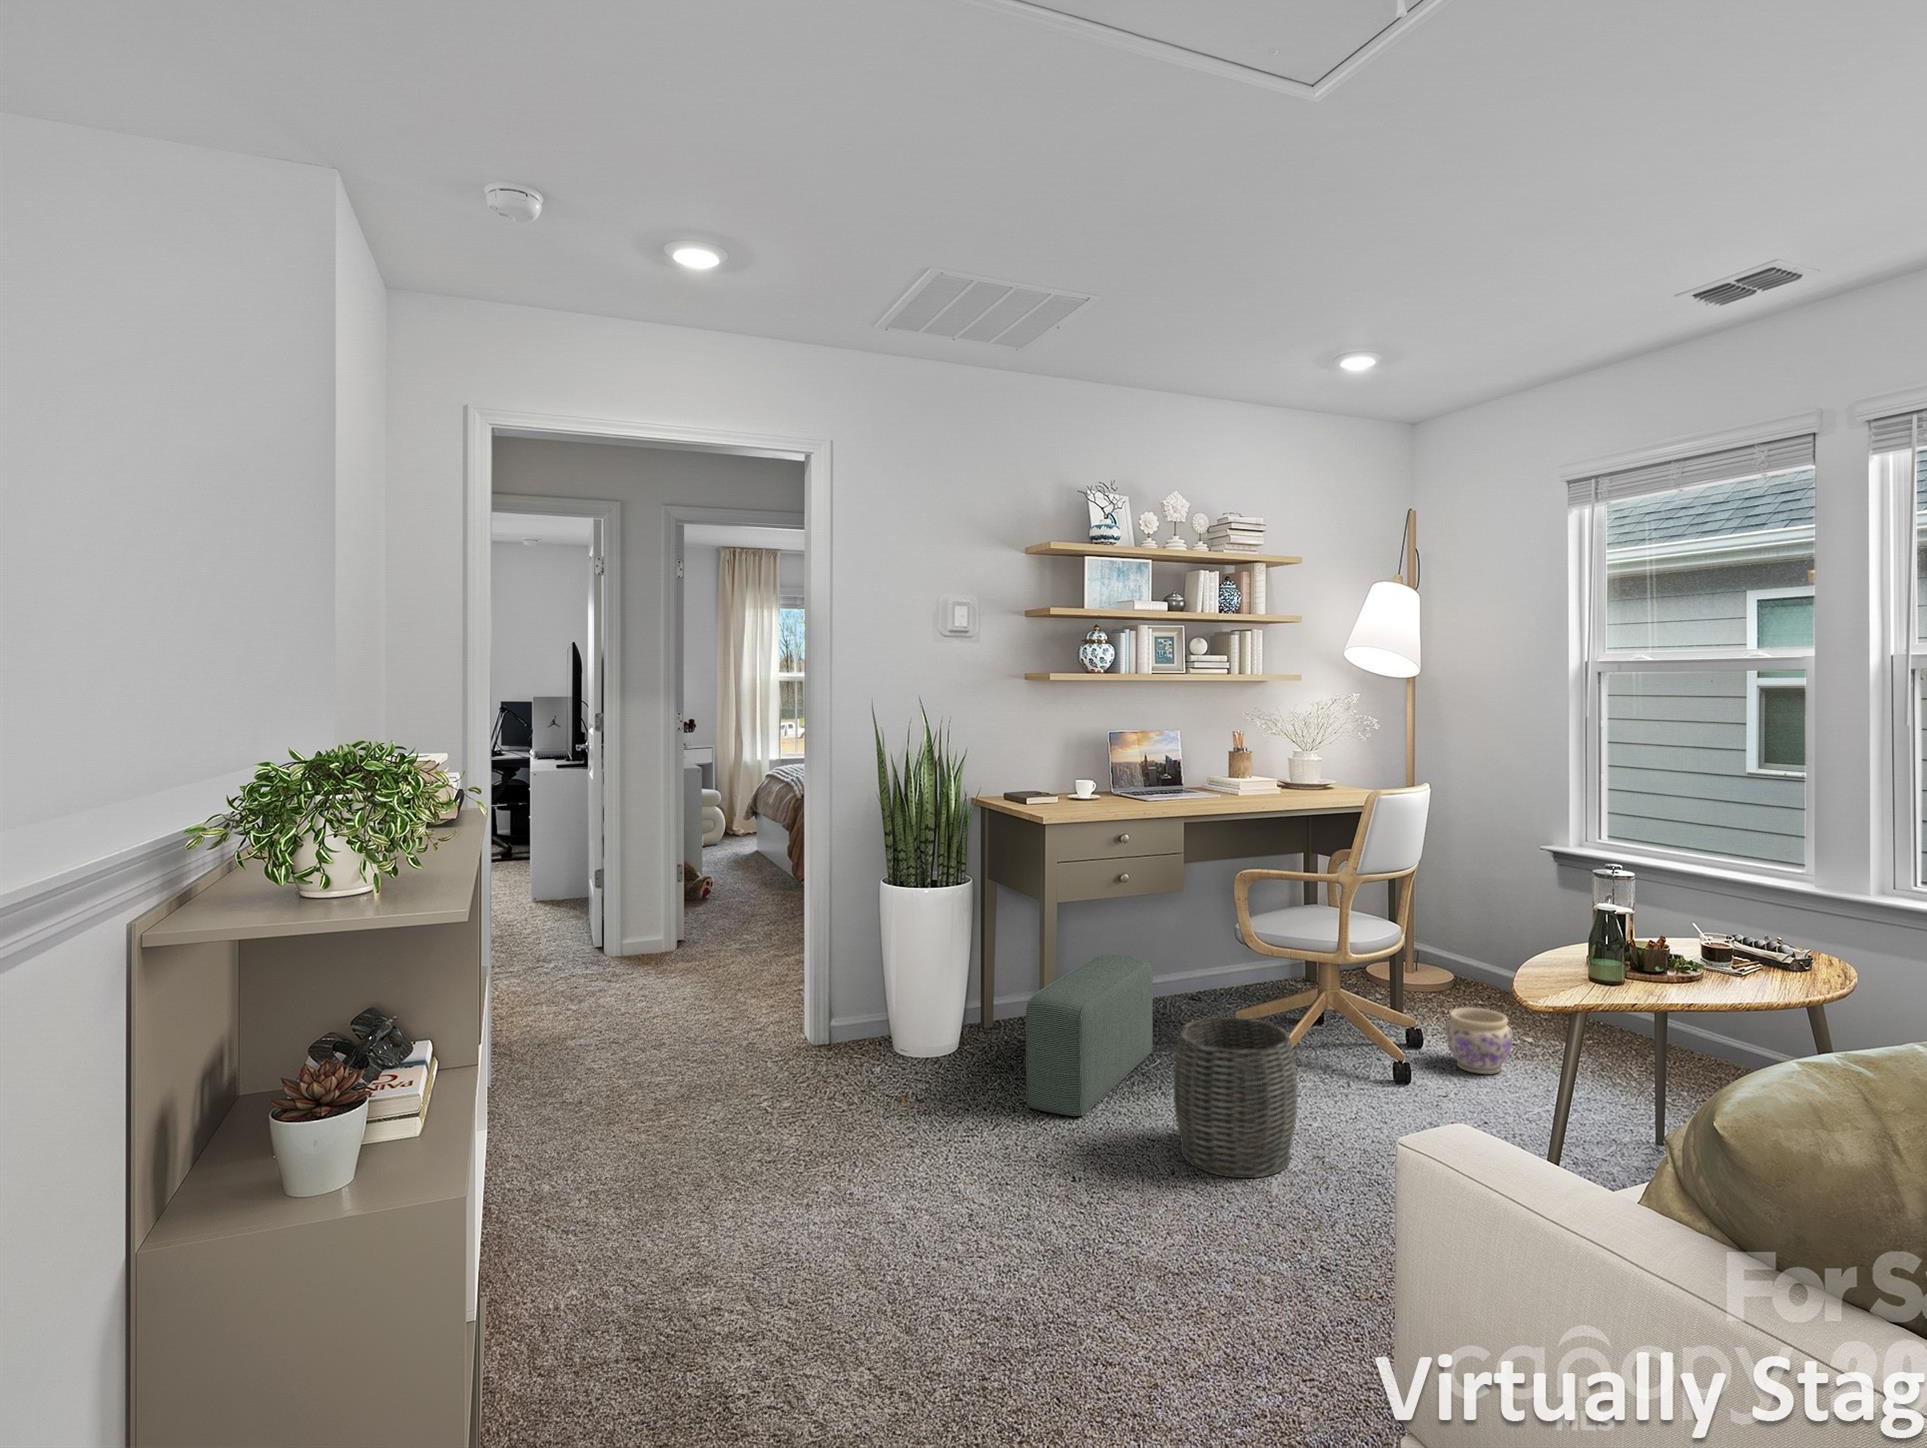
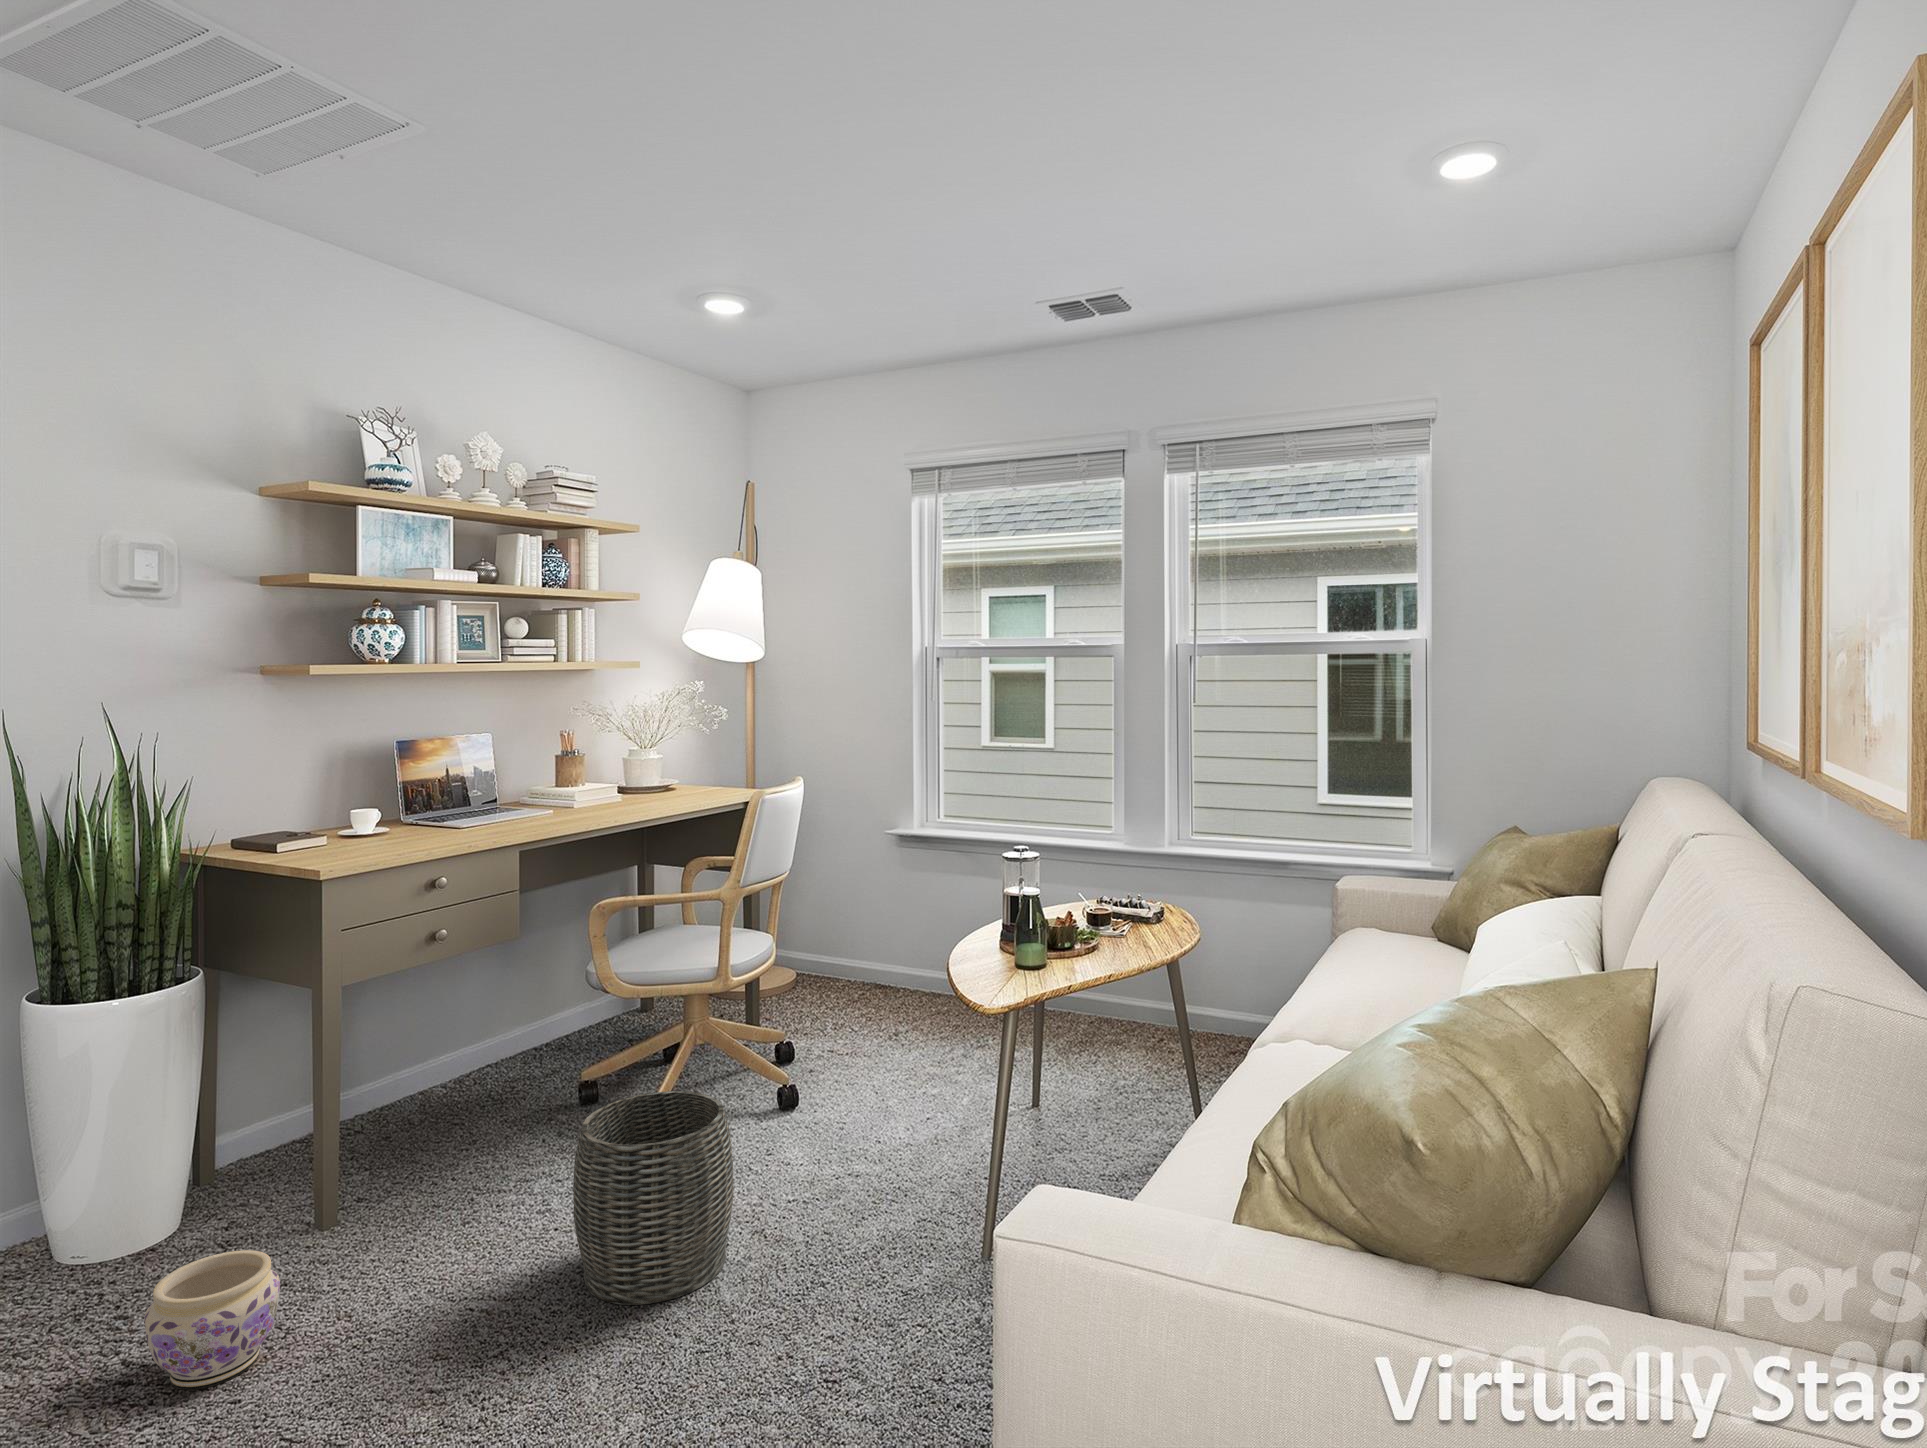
pouf: present [1026,954,1153,1116] -> none [327,1038,491,1296]
planter: present [1446,1008,1512,1075] -> present [144,1250,280,1389]

